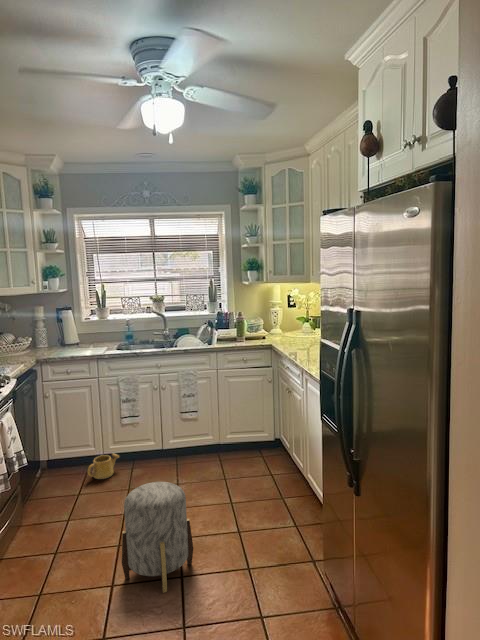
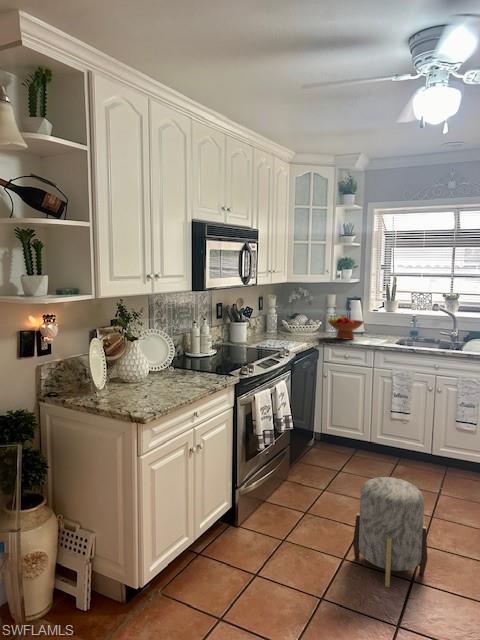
fruit bowl: none [39,327,80,353] -> present [328,315,364,339]
watering can: present [88,454,119,479] -> none [352,442,385,465]

